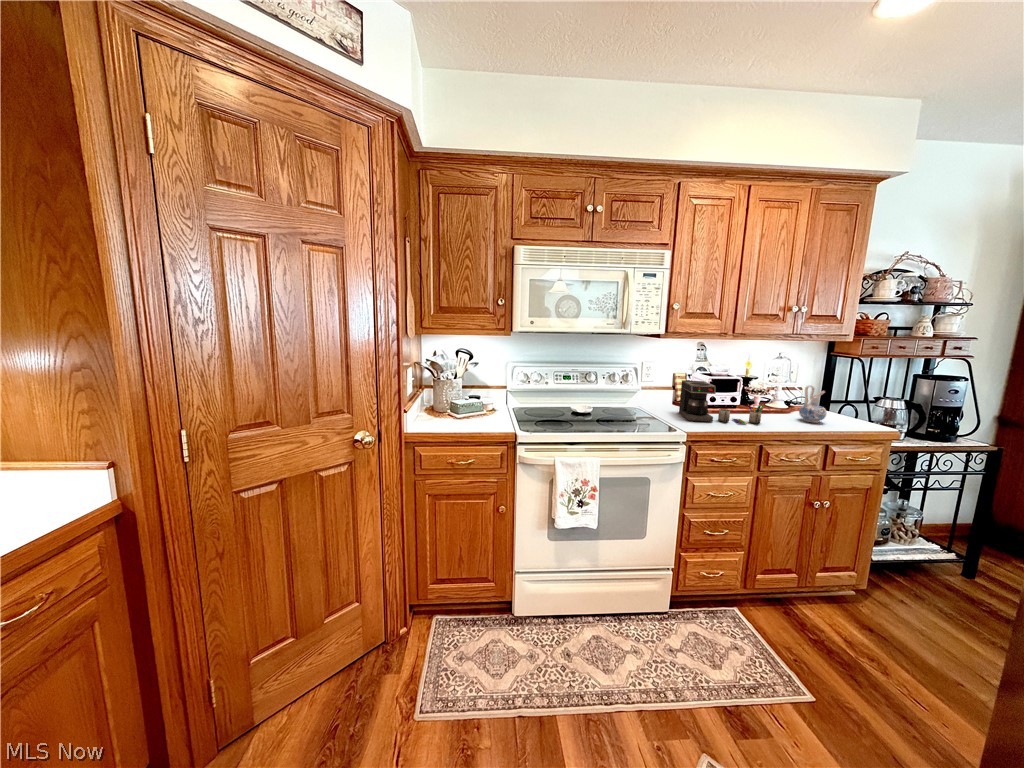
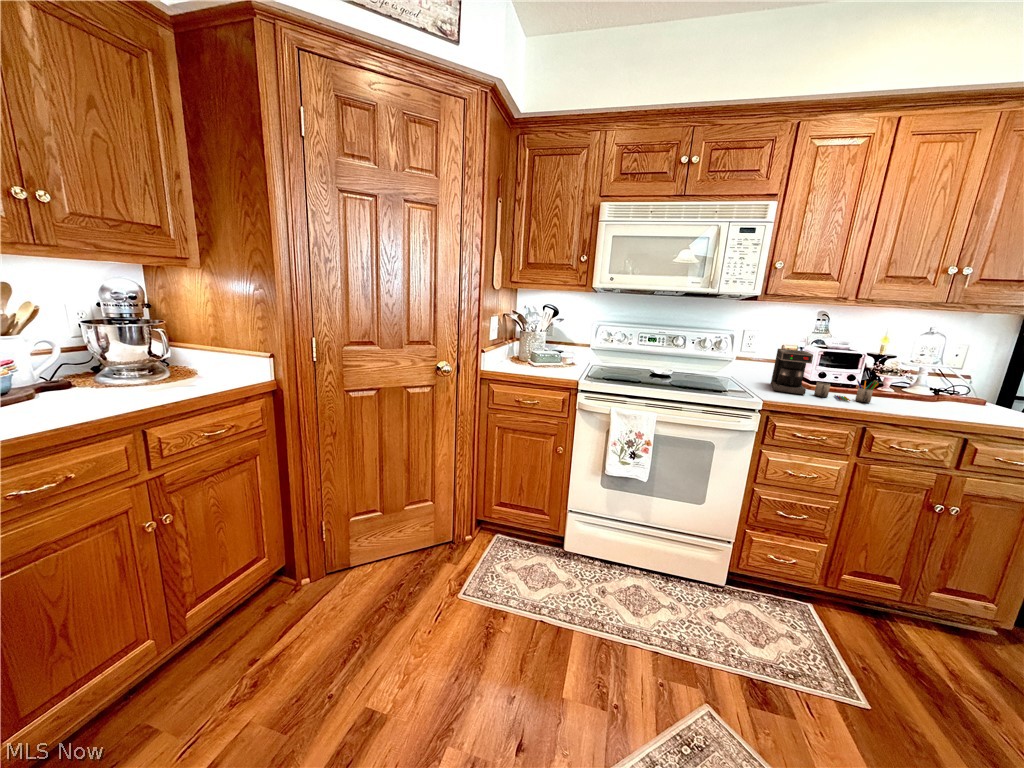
ceramic pitcher: present [799,385,826,423] -> none [935,364,978,411]

